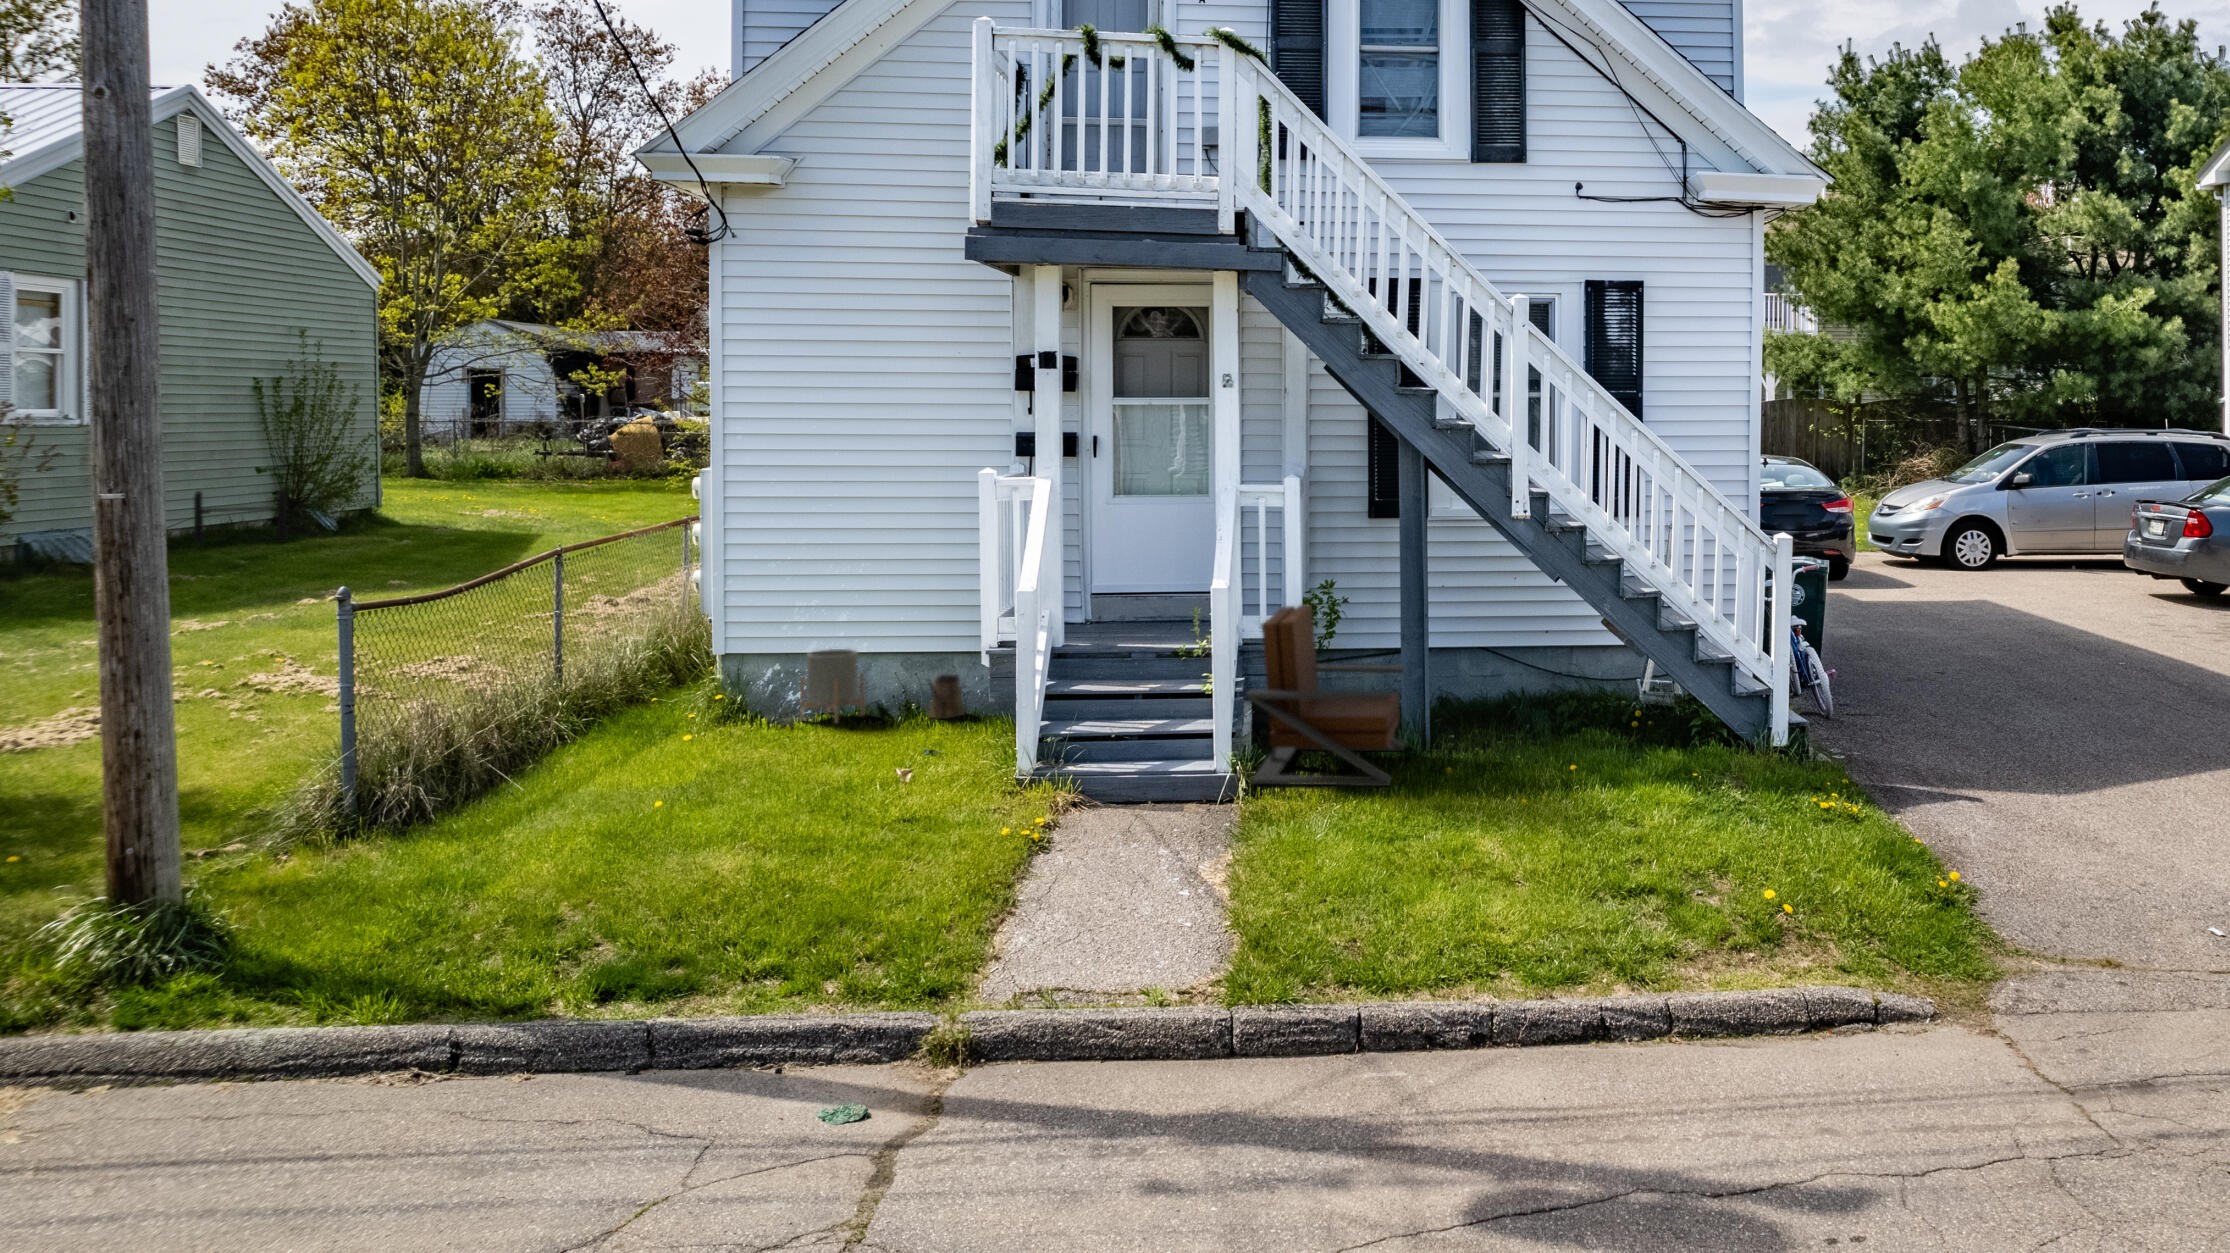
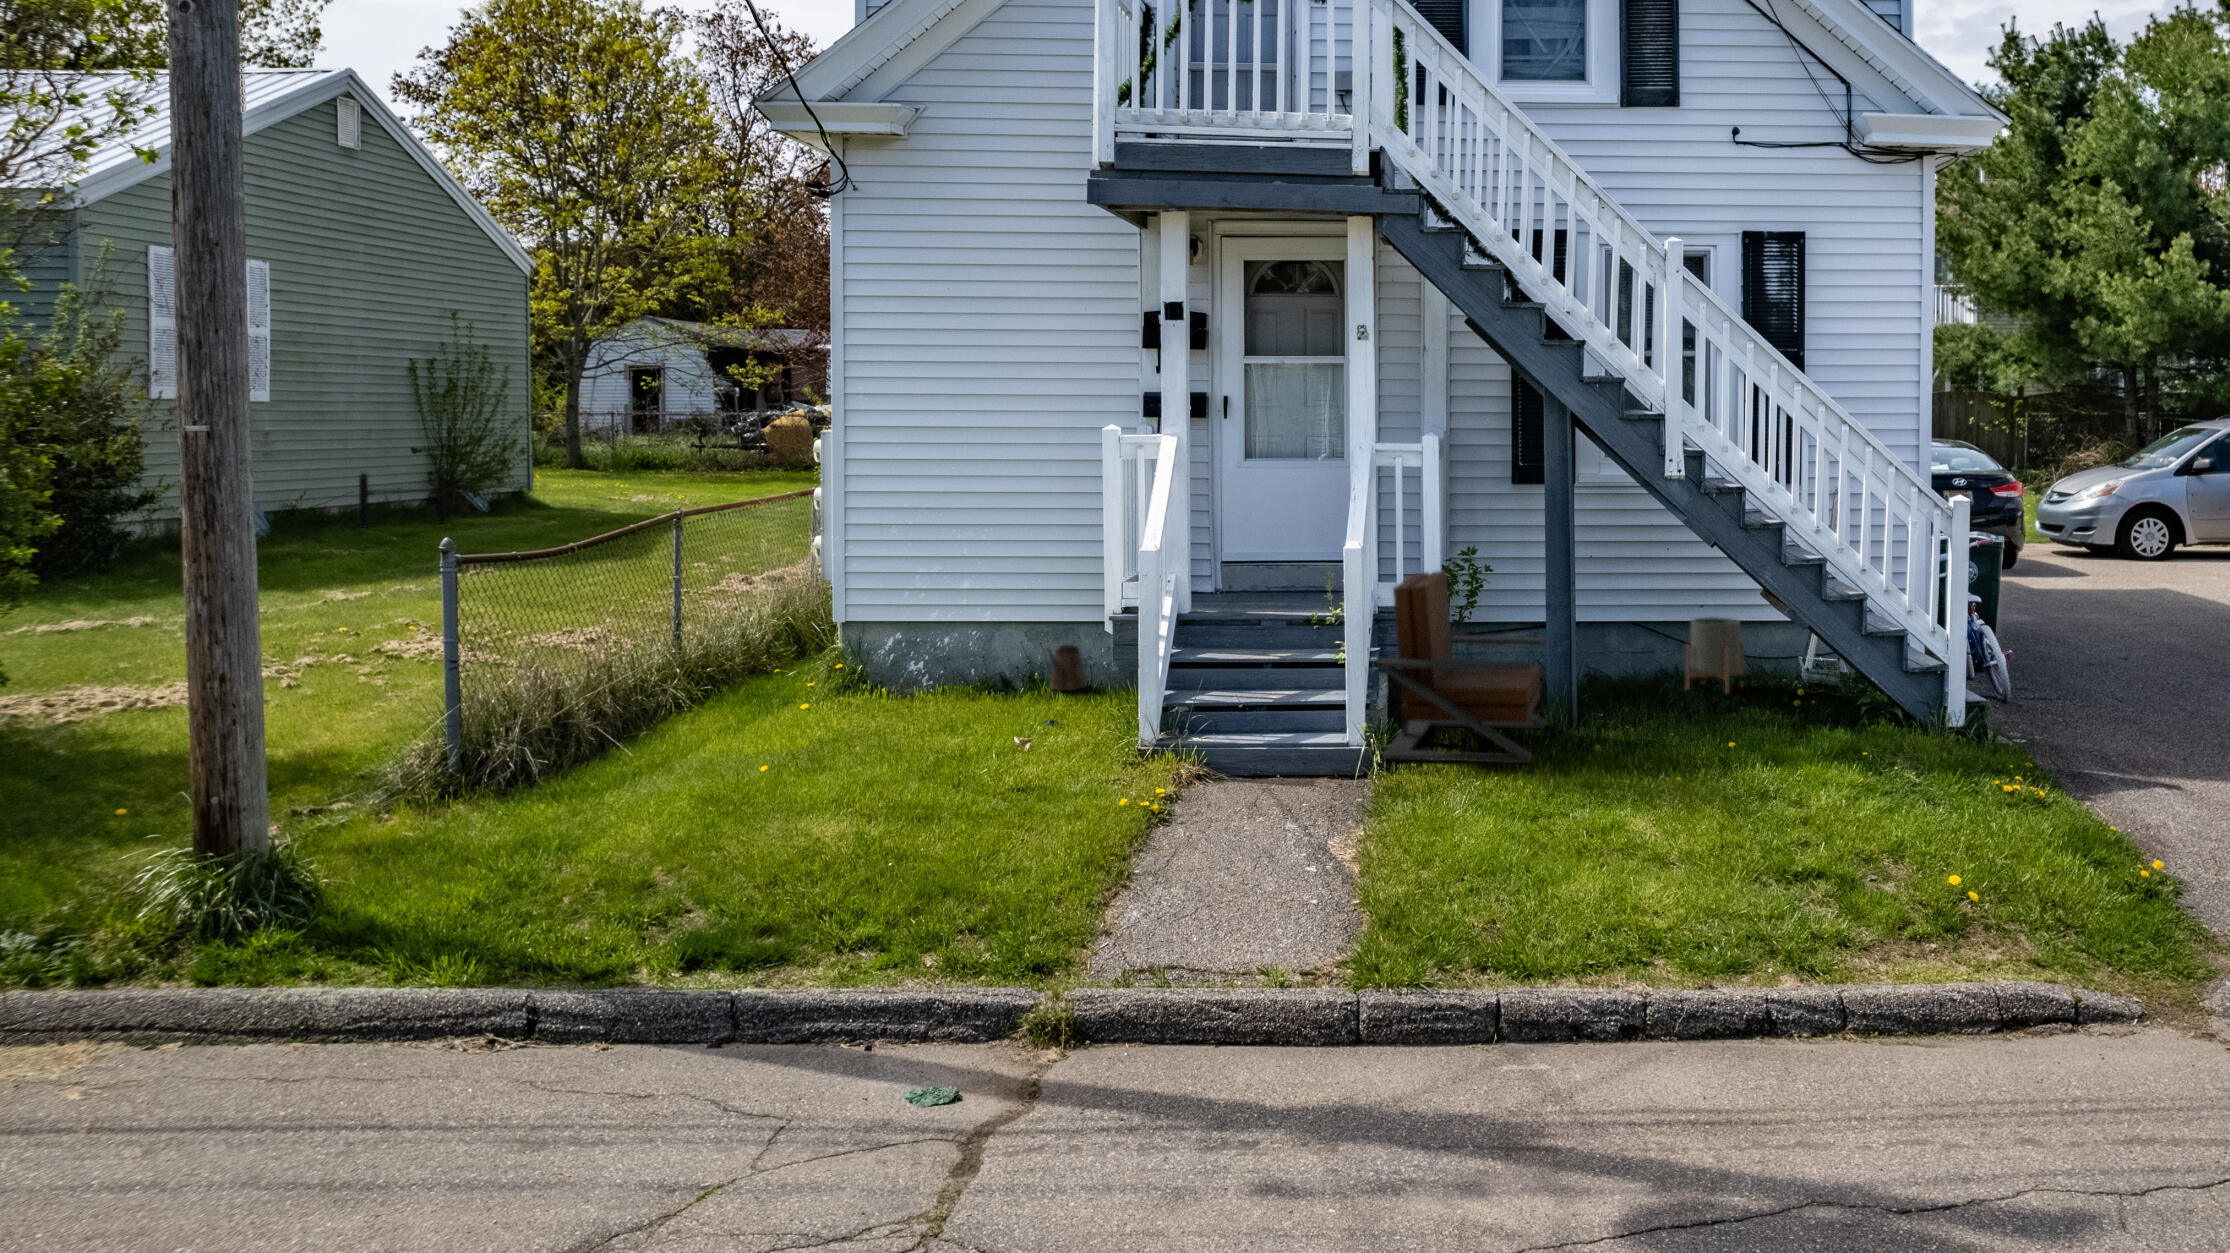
planter: present [800,649,865,722] -> present [1686,617,1744,693]

